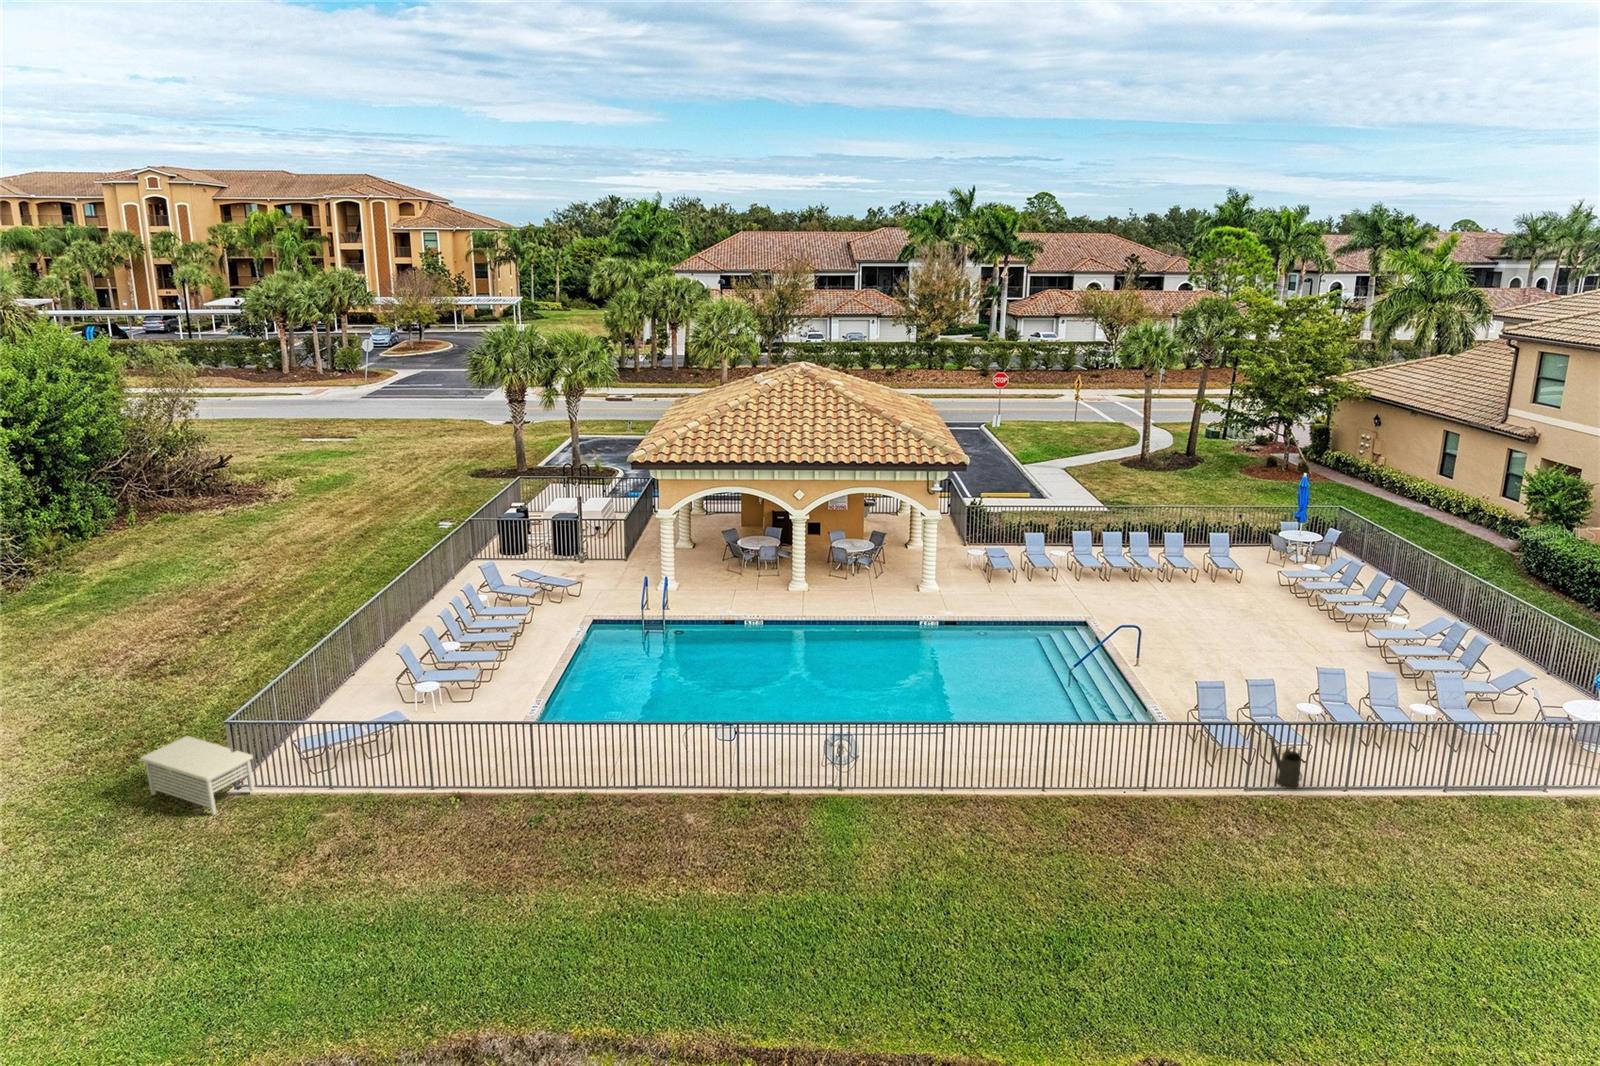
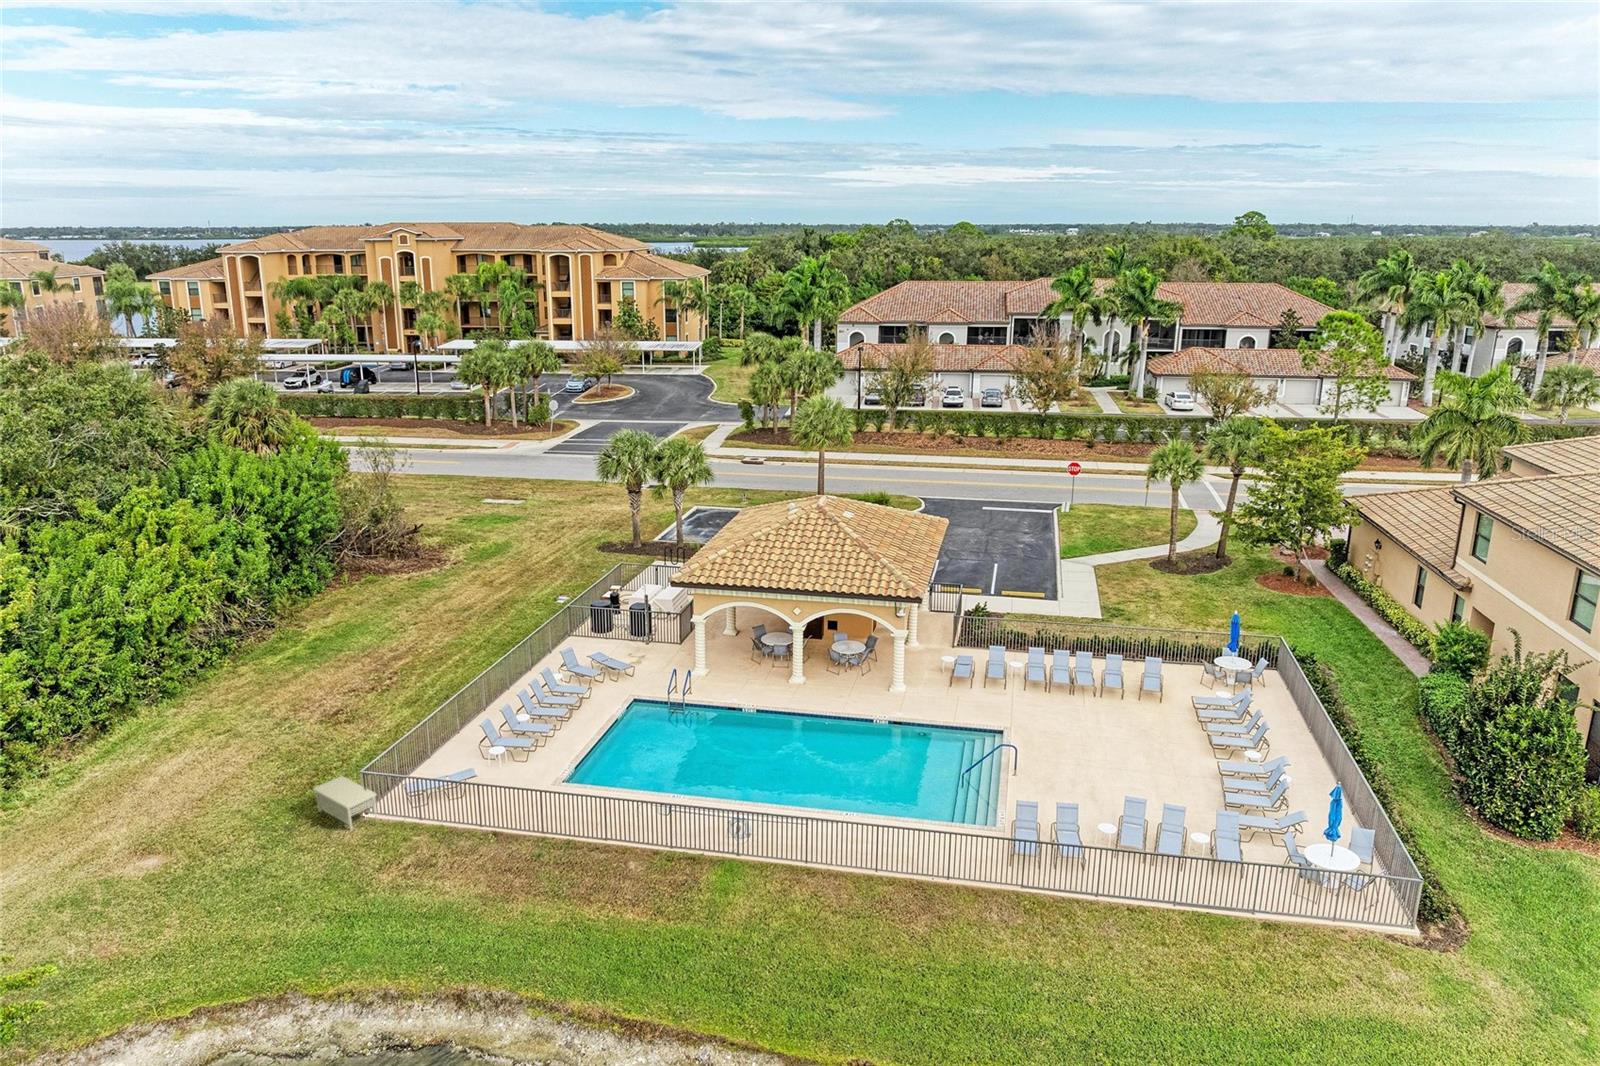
watering can: present [1270,738,1302,789] -> none [1053,850,1069,890]

